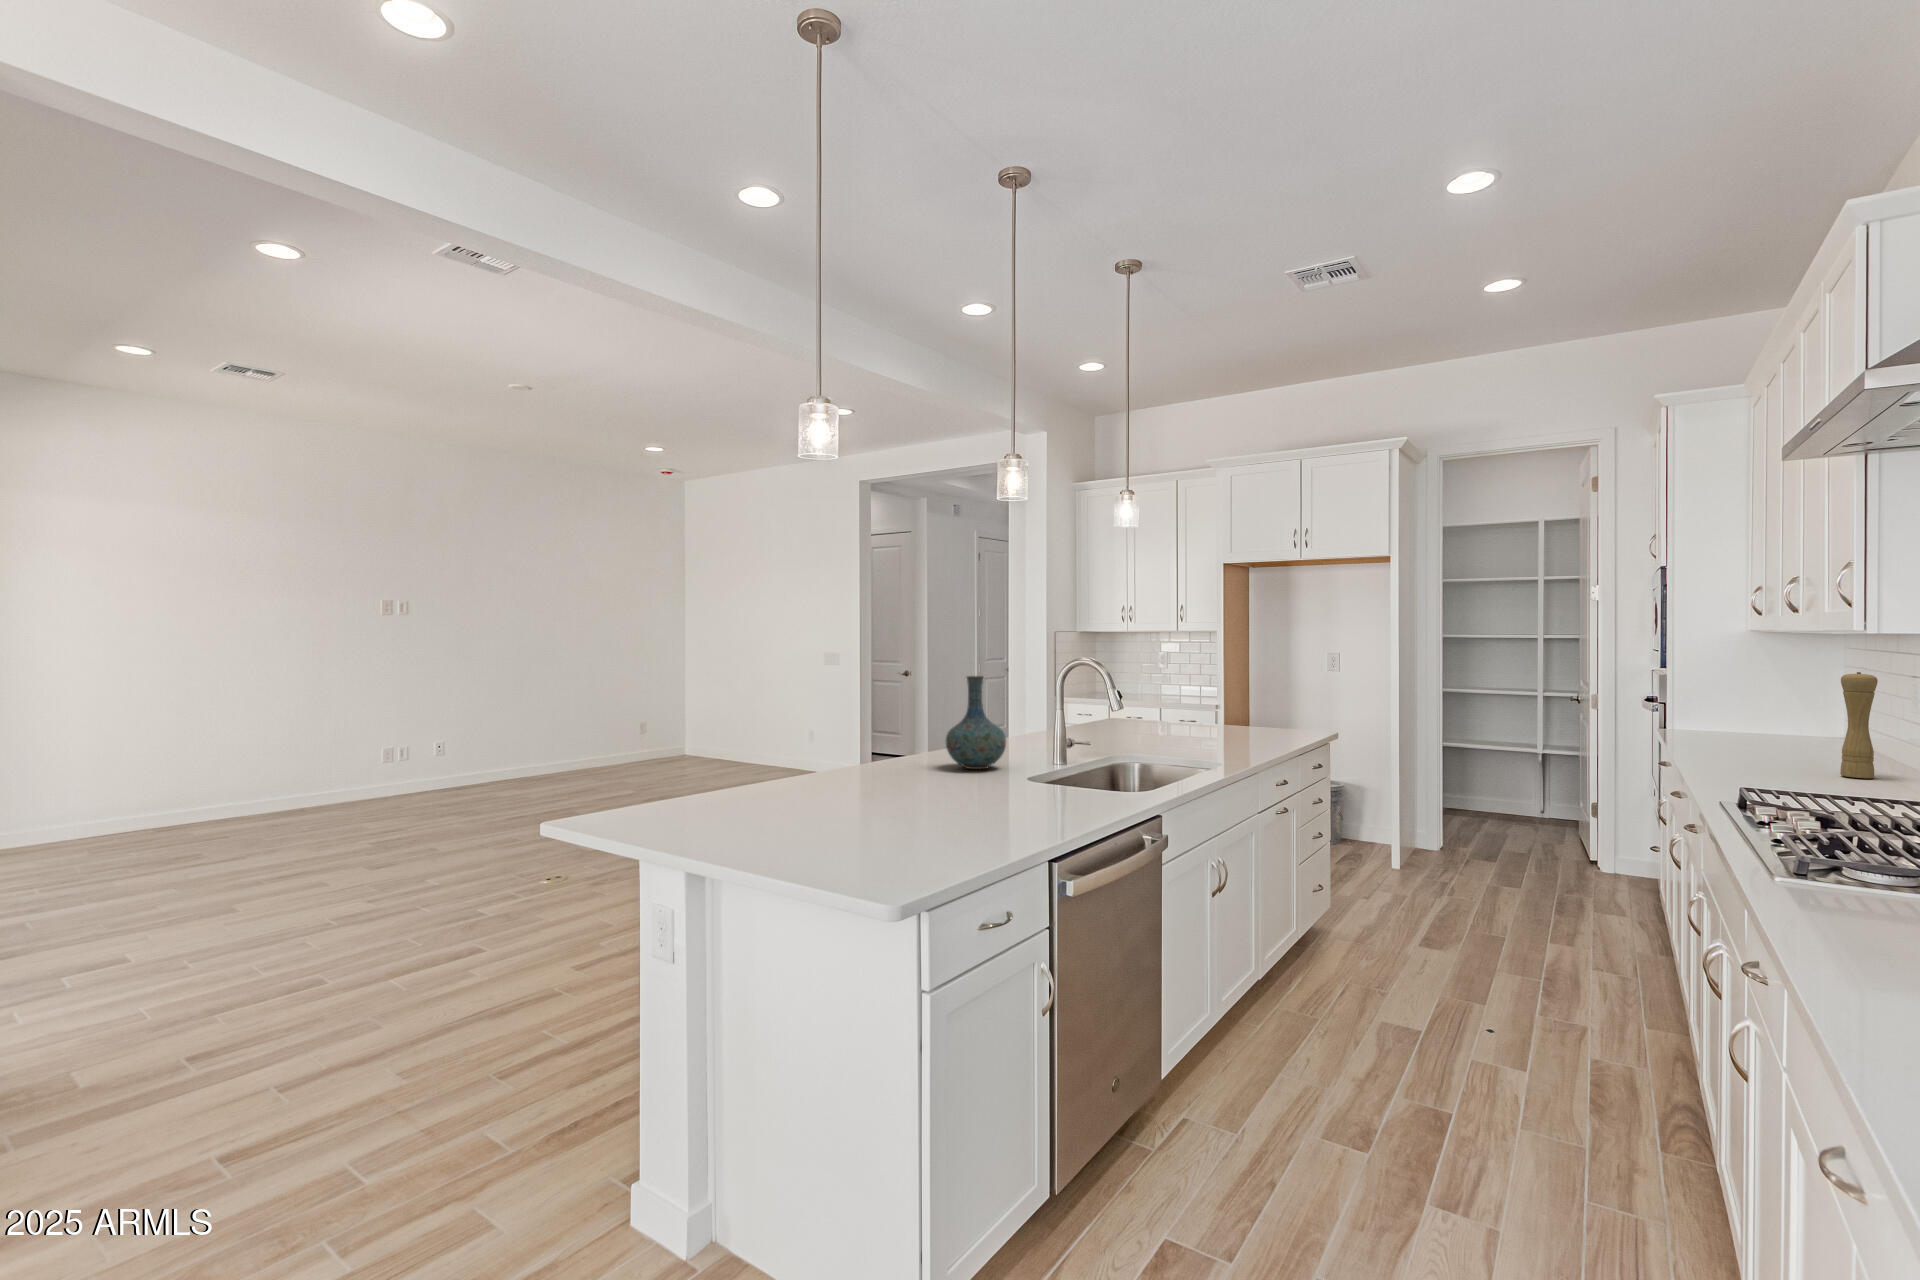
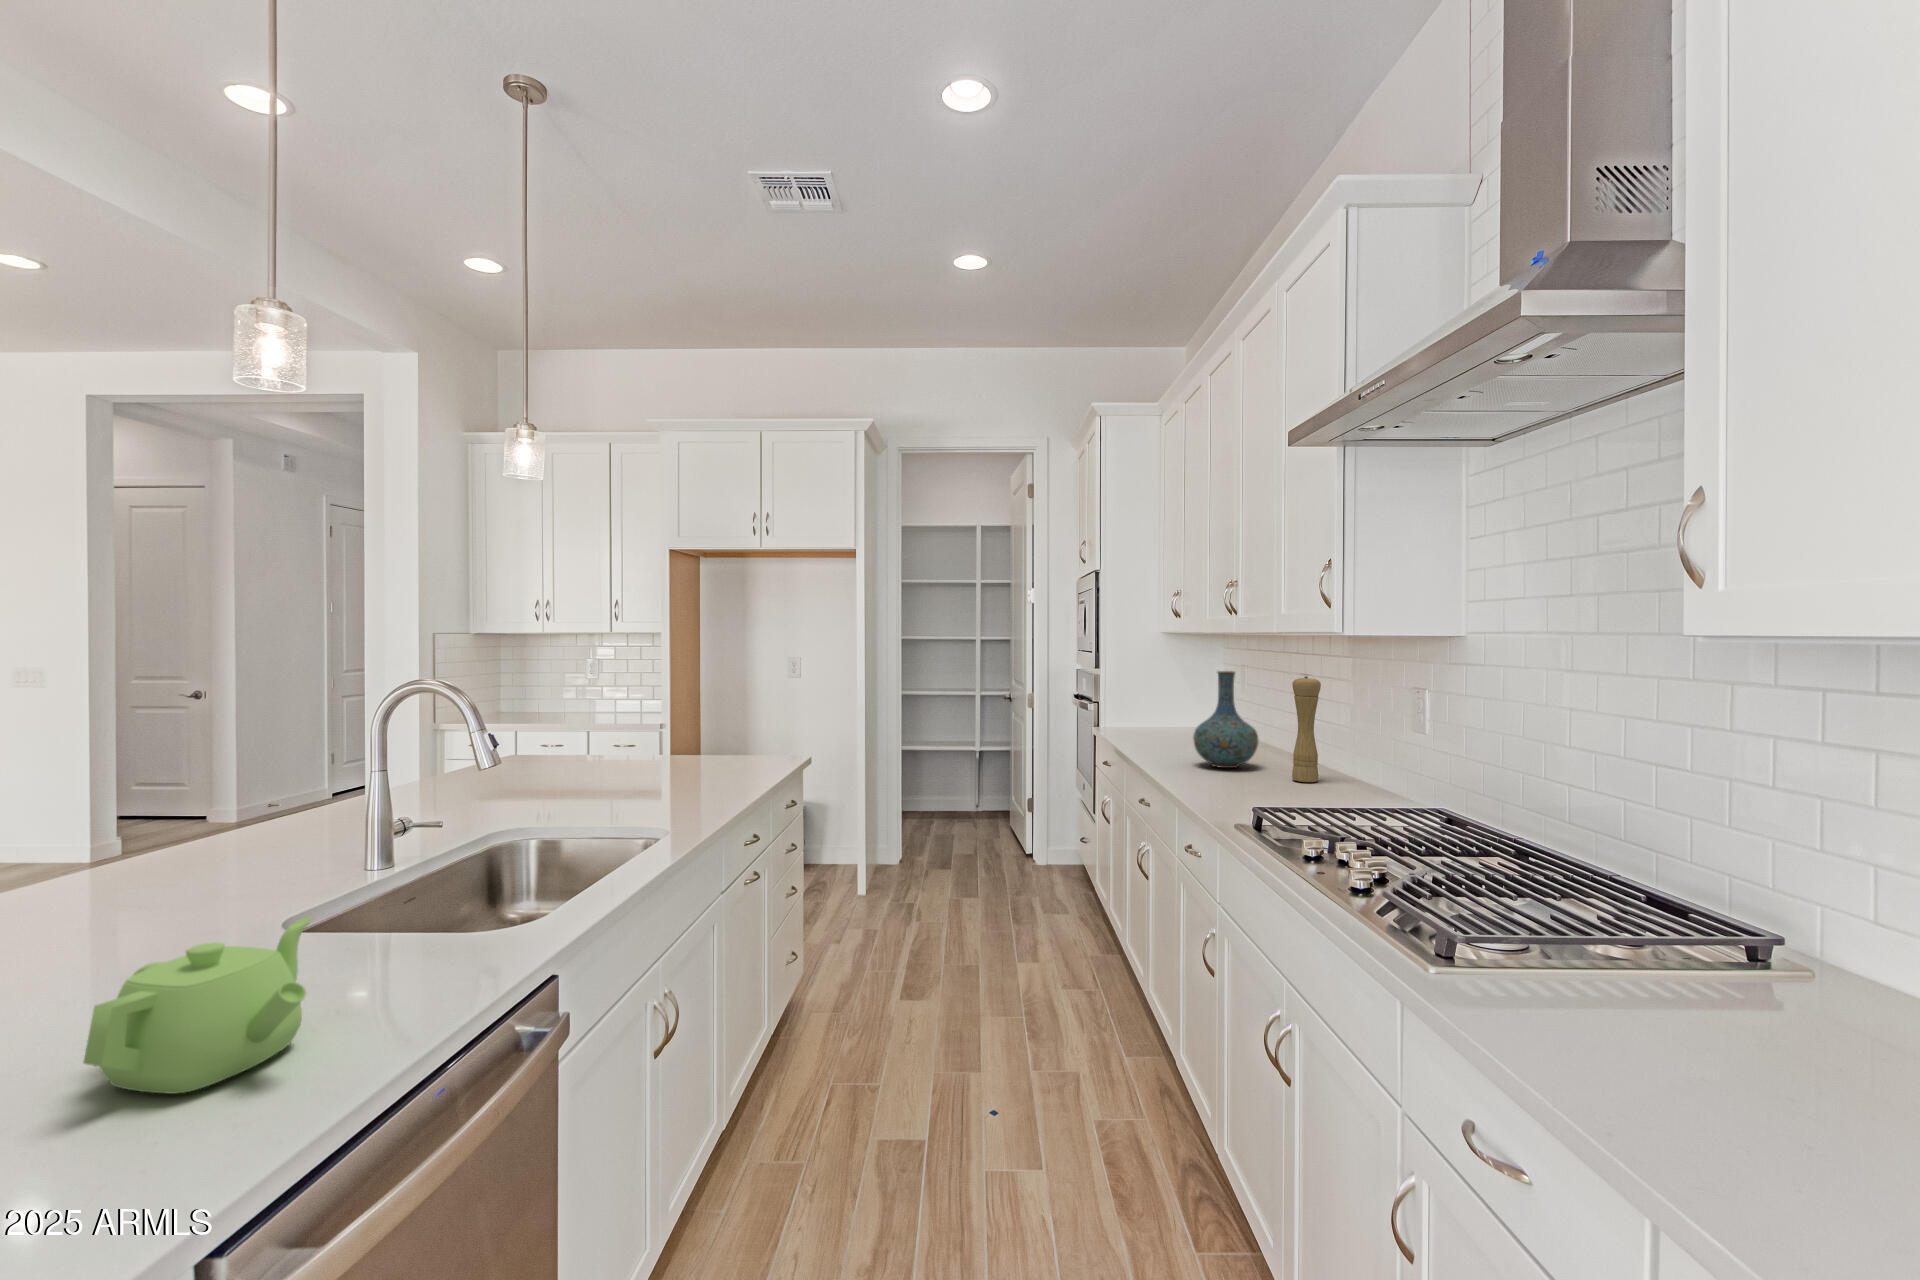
vase: present [946,676,1006,769] -> present [1193,671,1258,768]
teapot: none [992,760,1065,819] -> present [83,917,312,1094]

